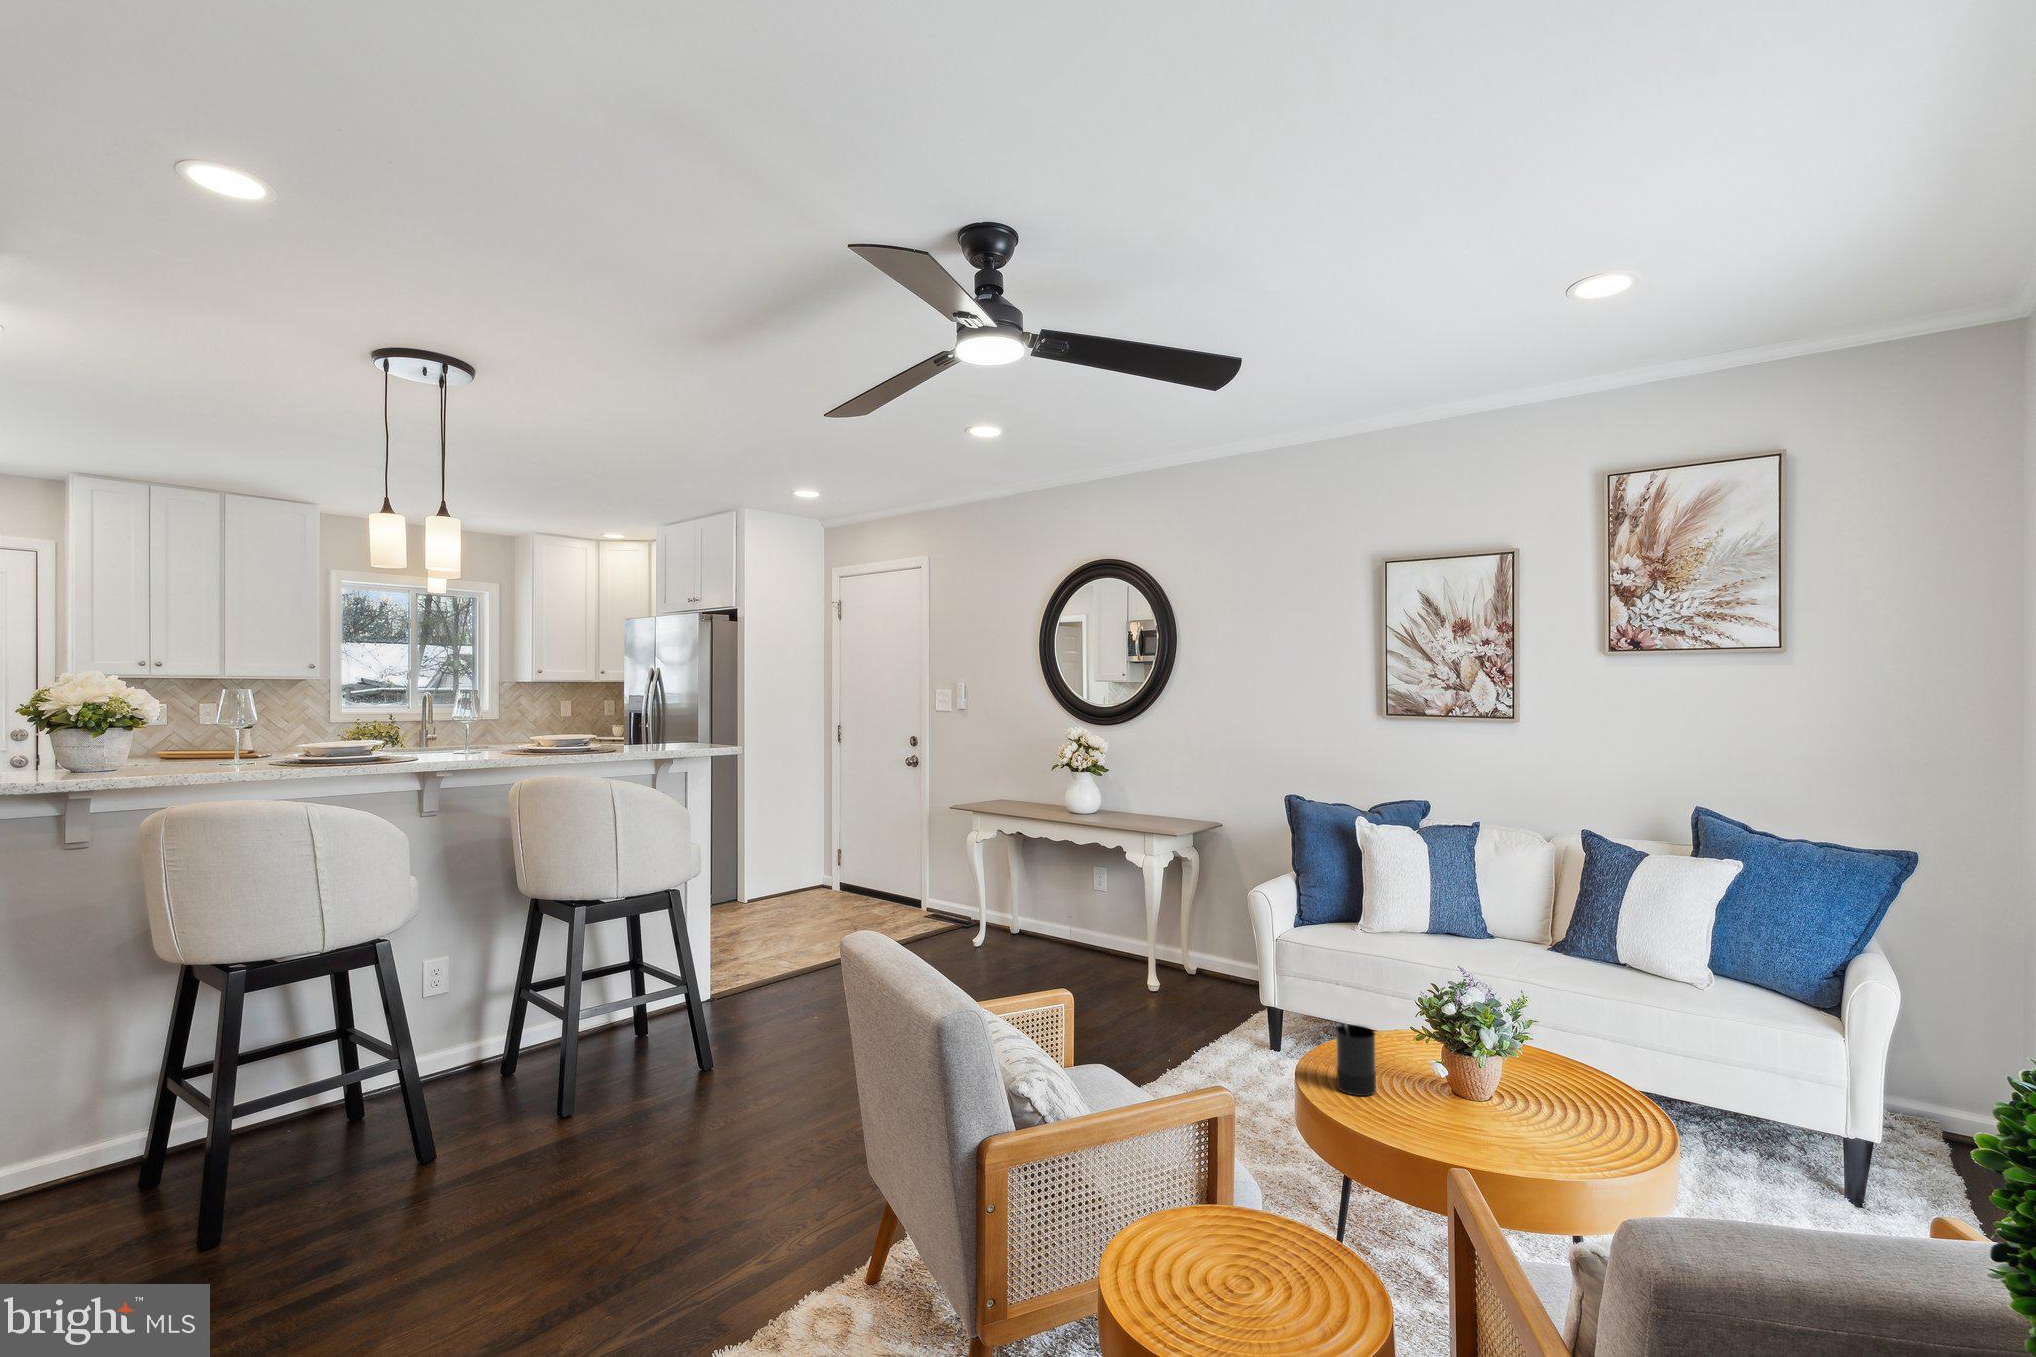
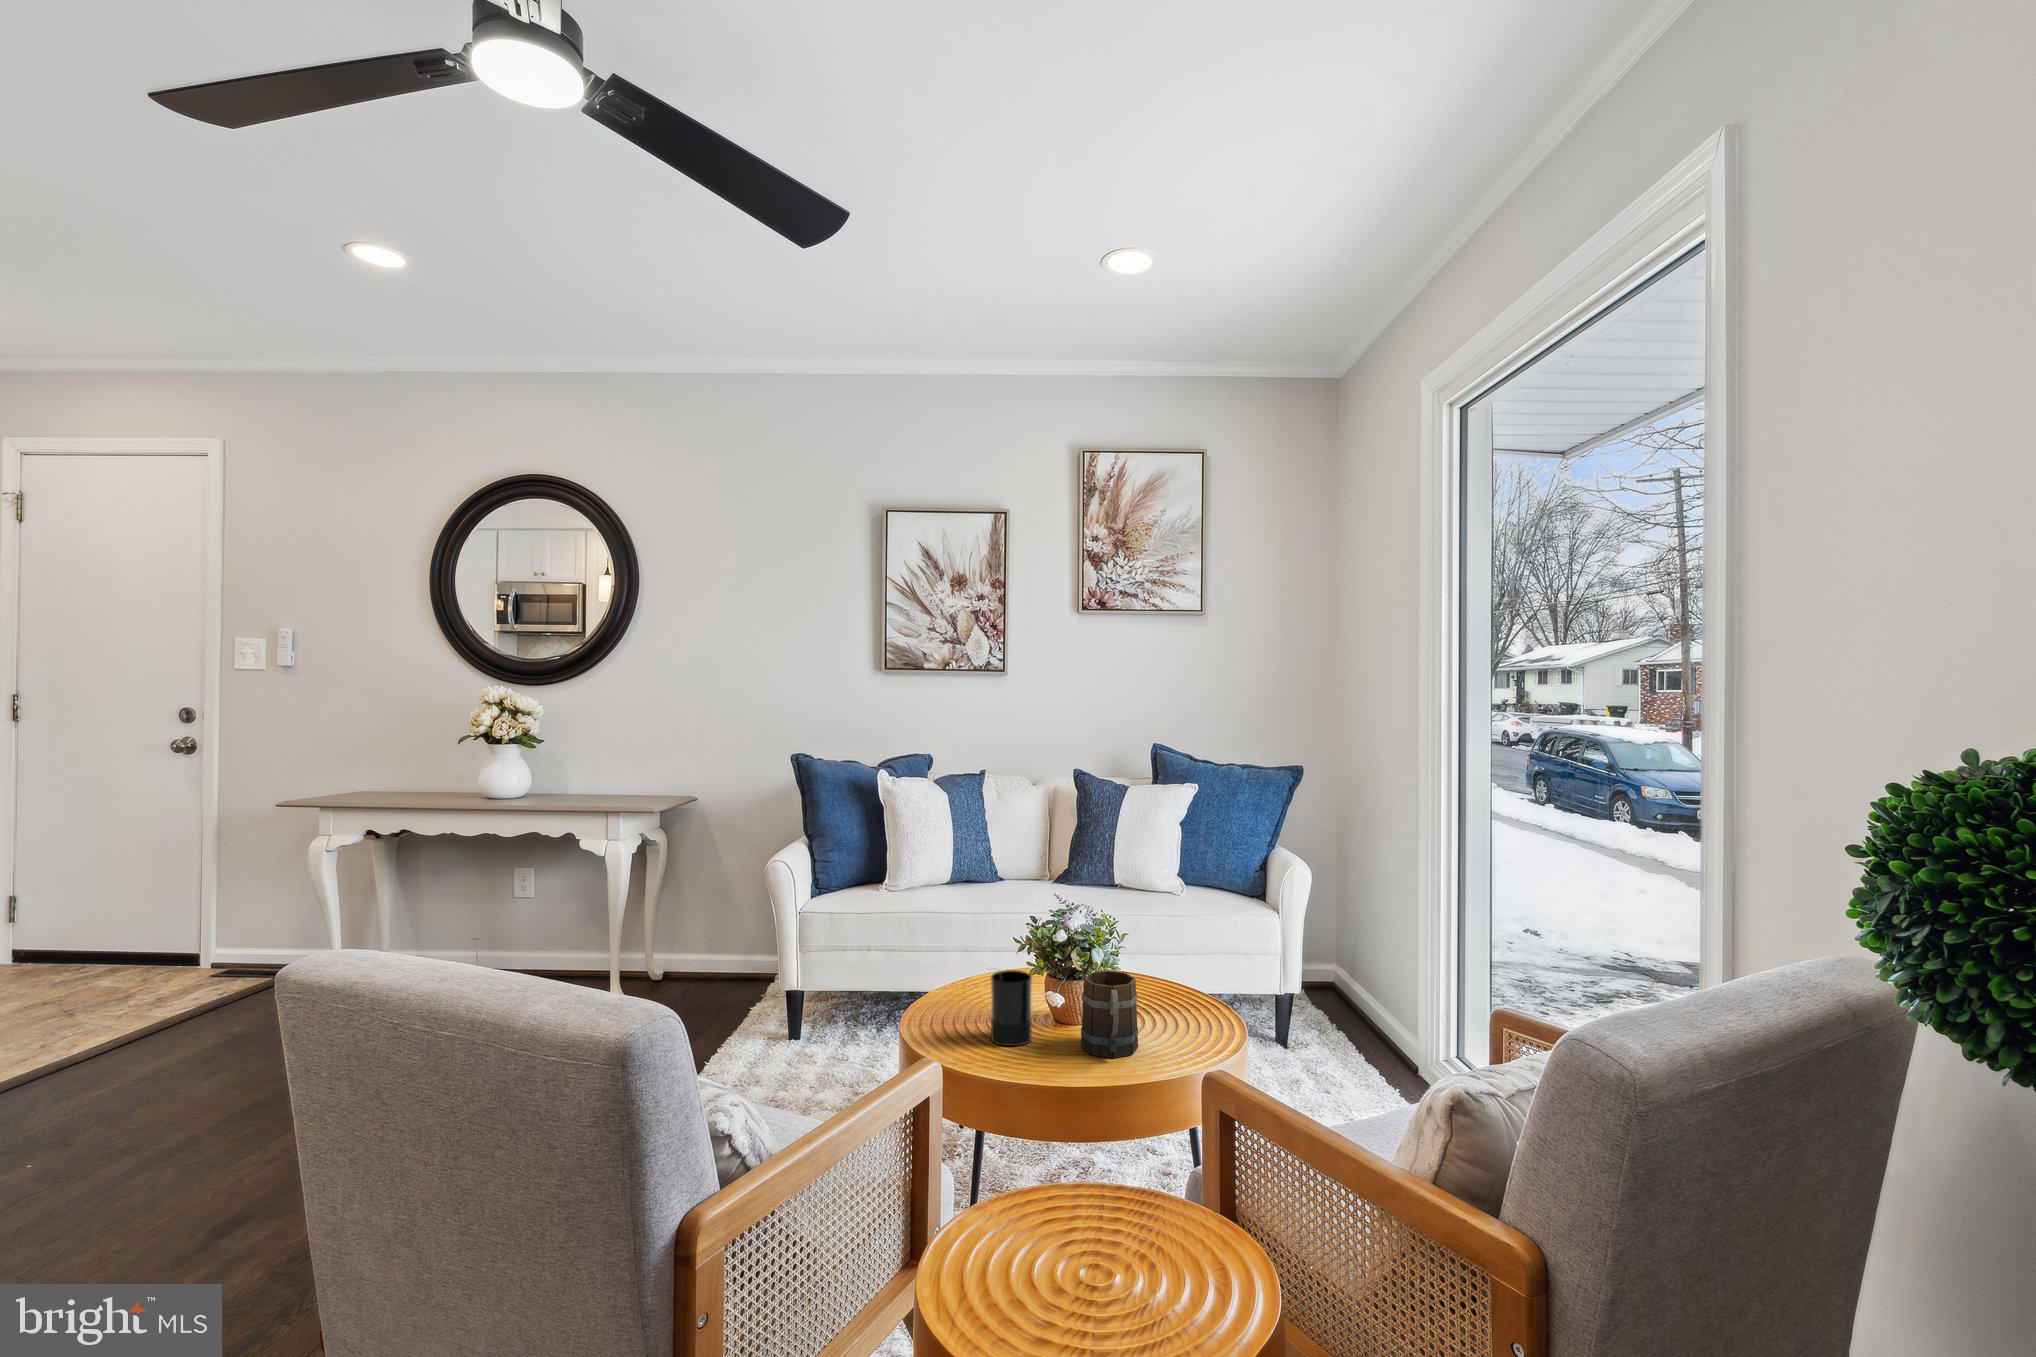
mug: none [1414,1045,1473,1133] -> present [1081,971,1138,1058]

